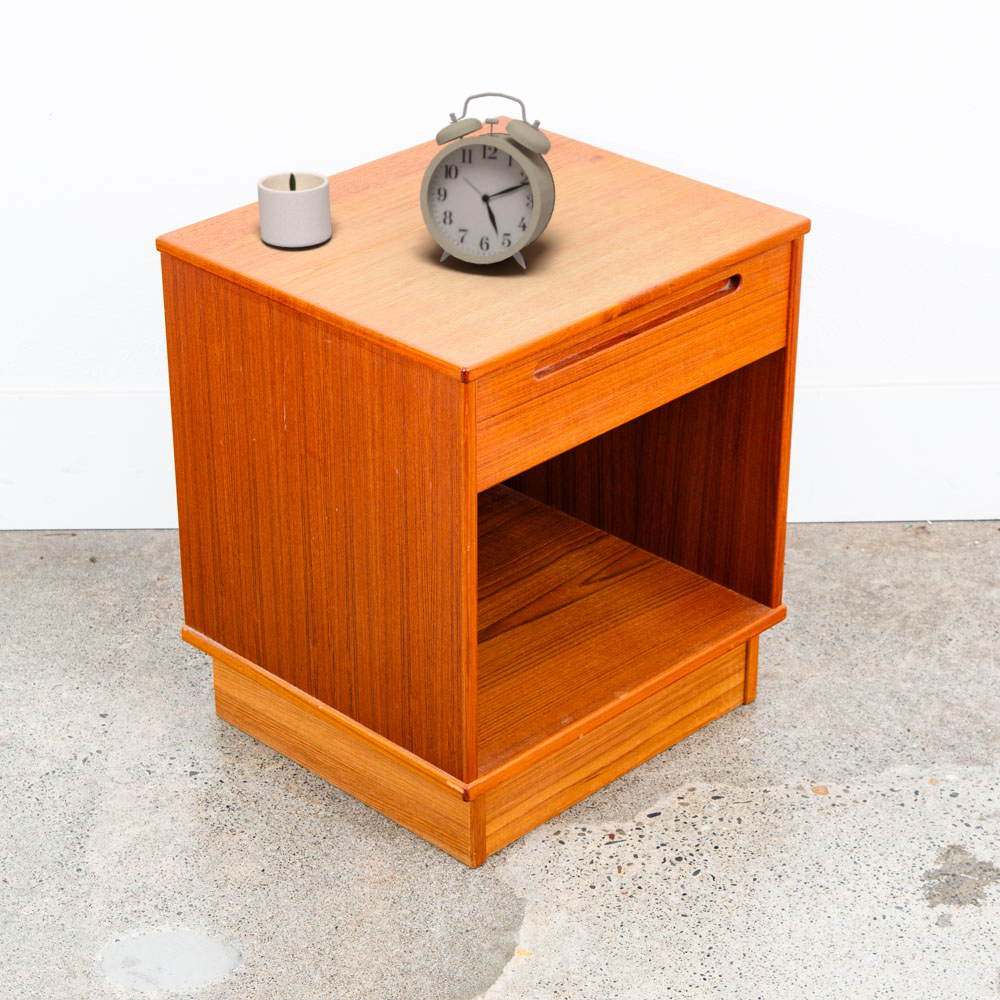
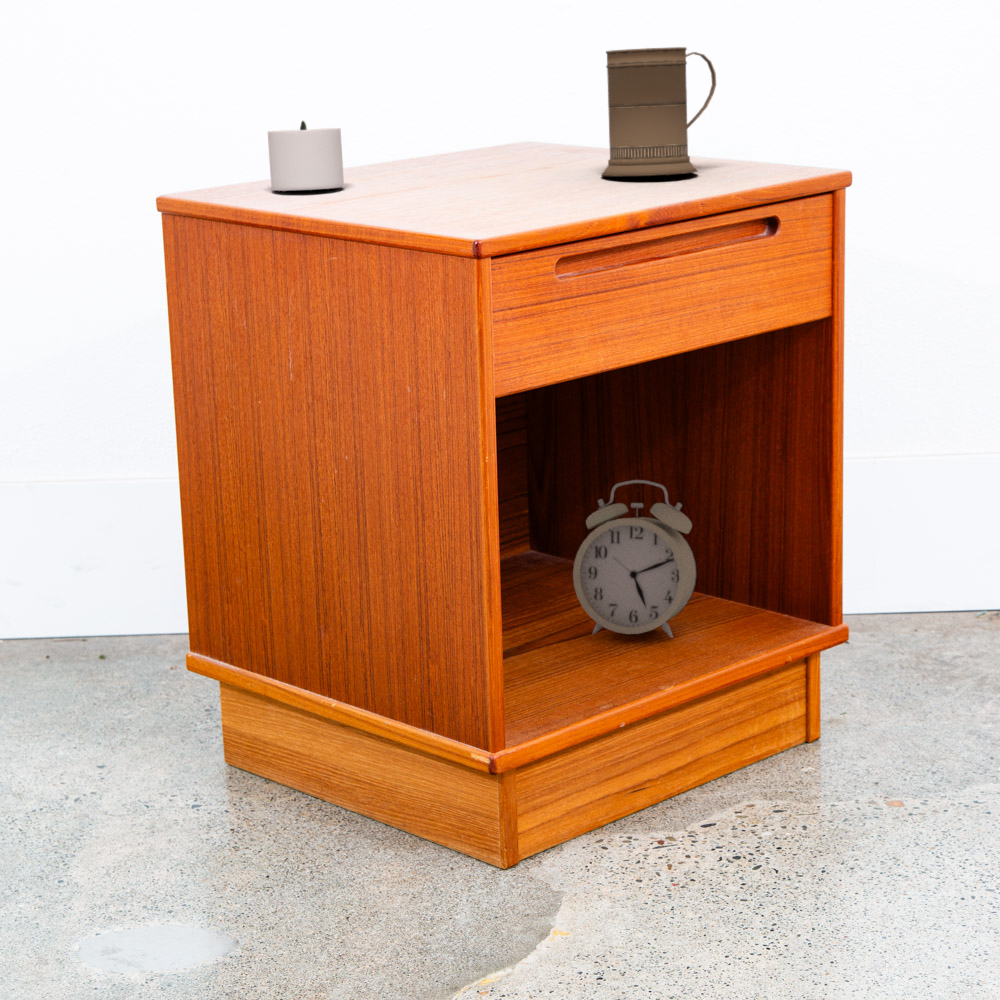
alarm clock: present [420,92,555,269] -> present [573,480,697,638]
mug: none [581,96,697,237] -> present [602,47,716,176]

